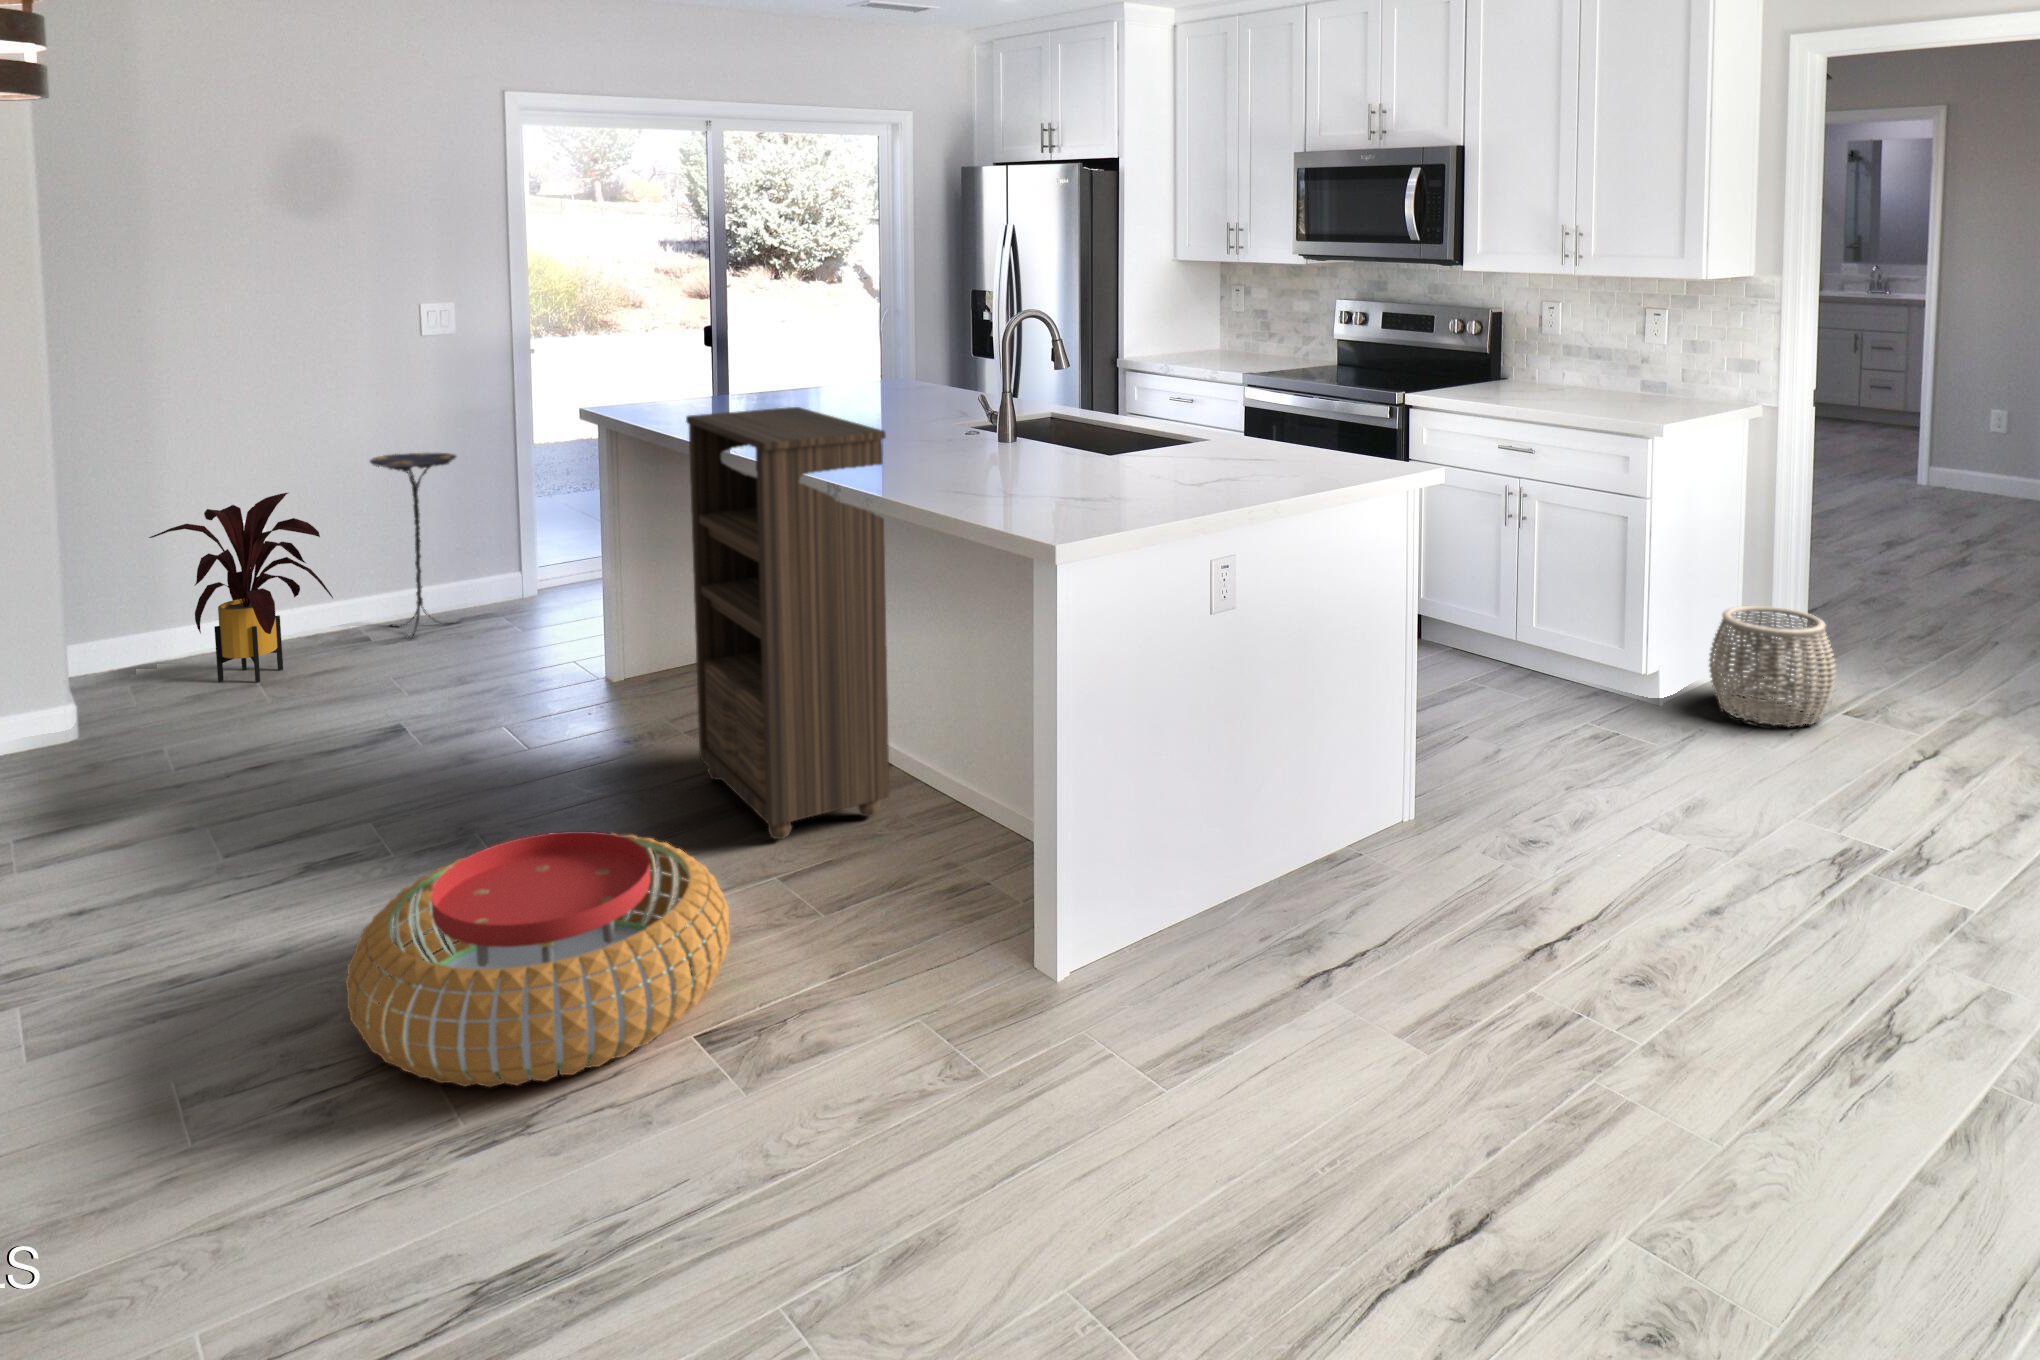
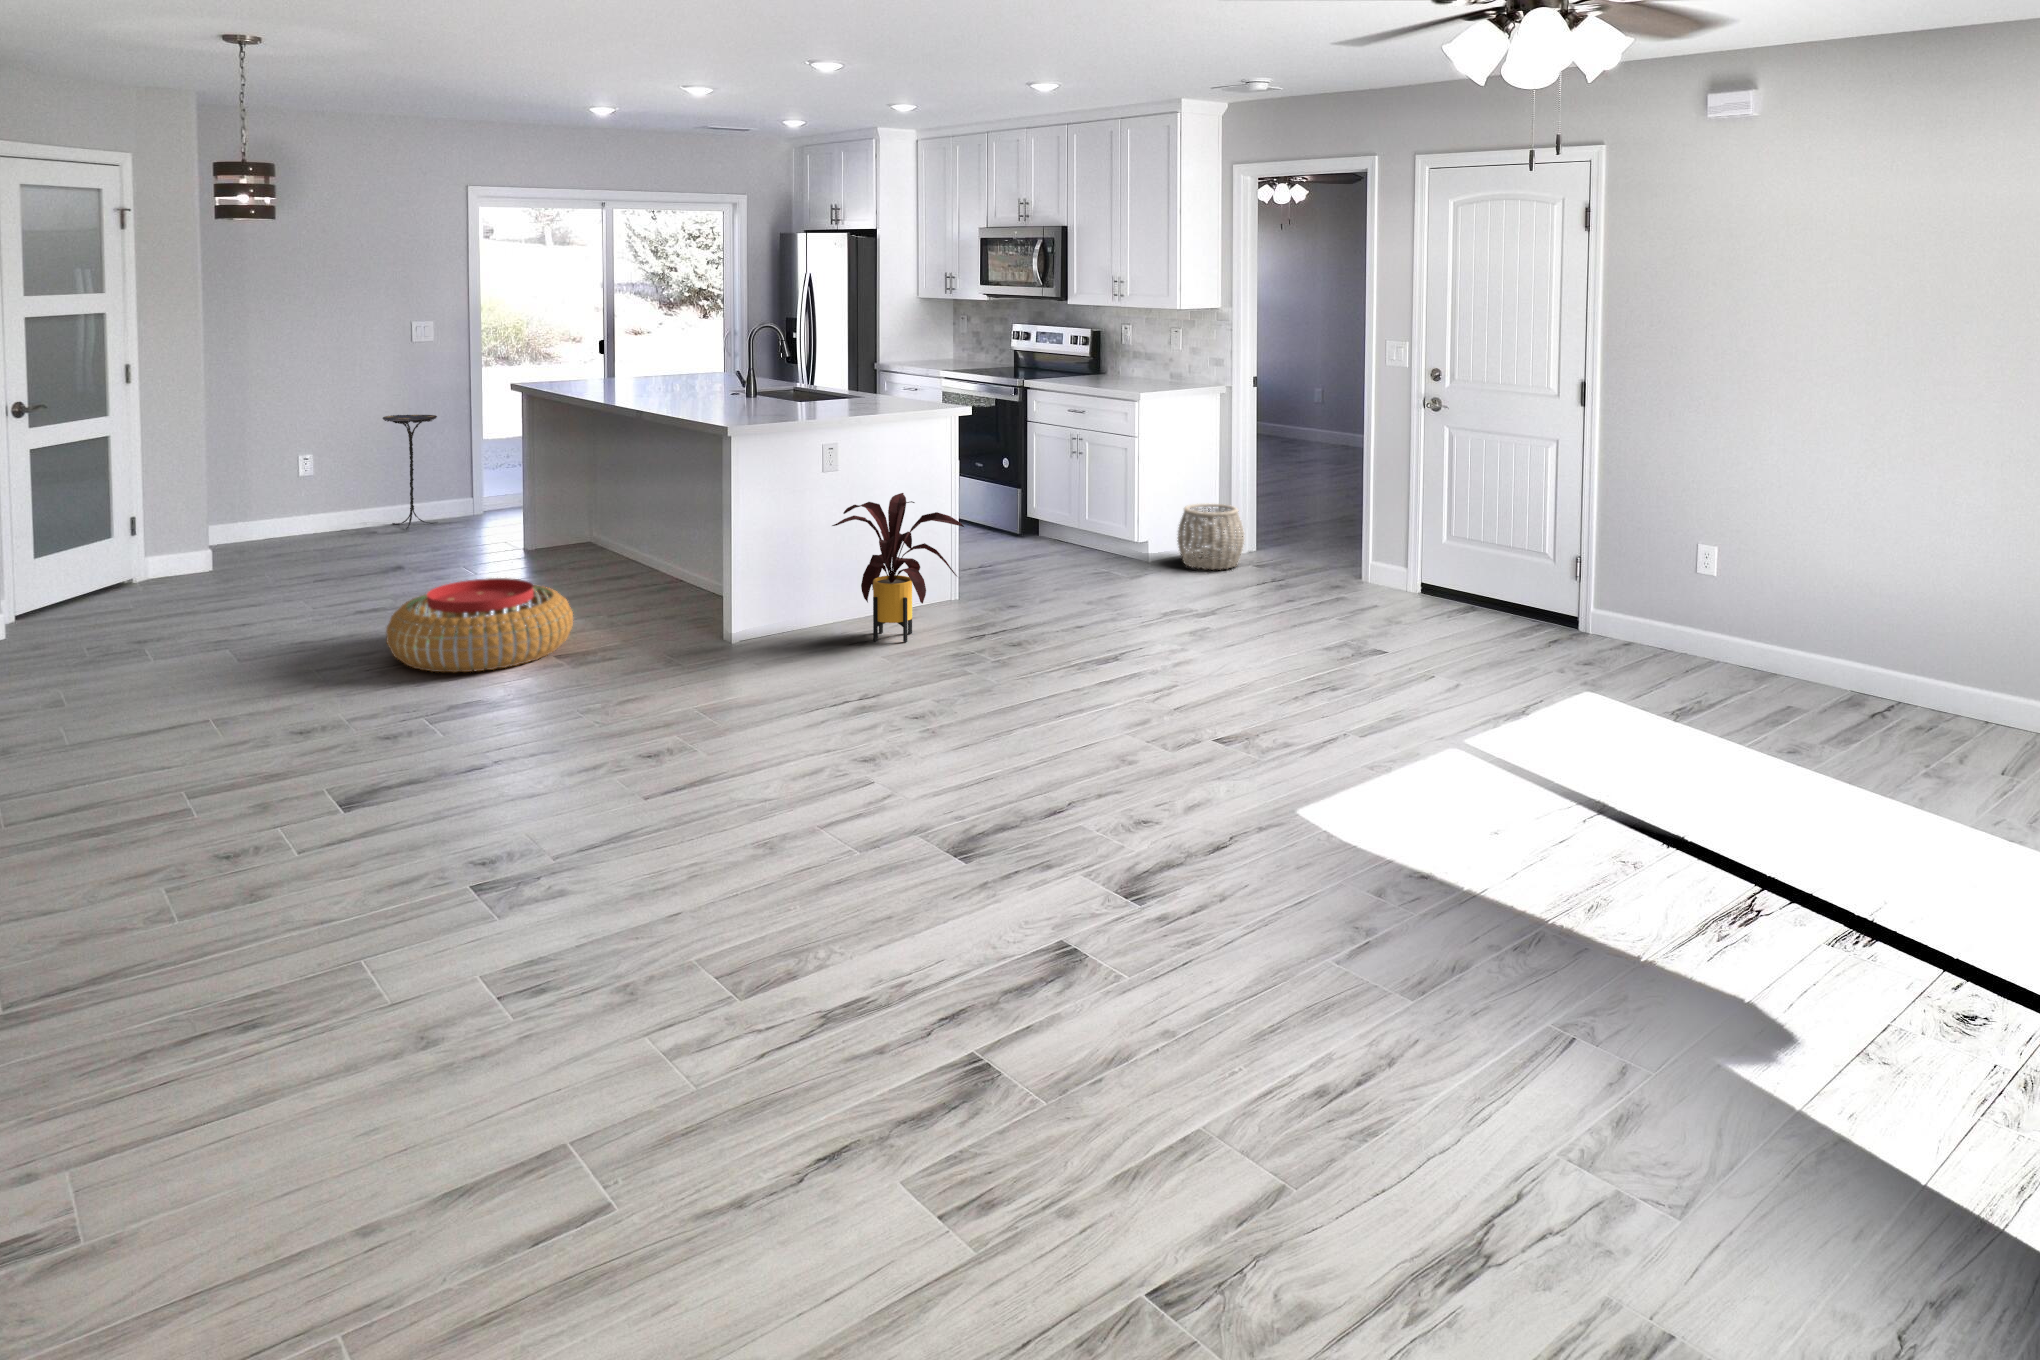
bookshelf: present [686,407,889,839] -> none [568,377,674,606]
house plant: present [149,493,333,682] -> present [832,493,964,642]

